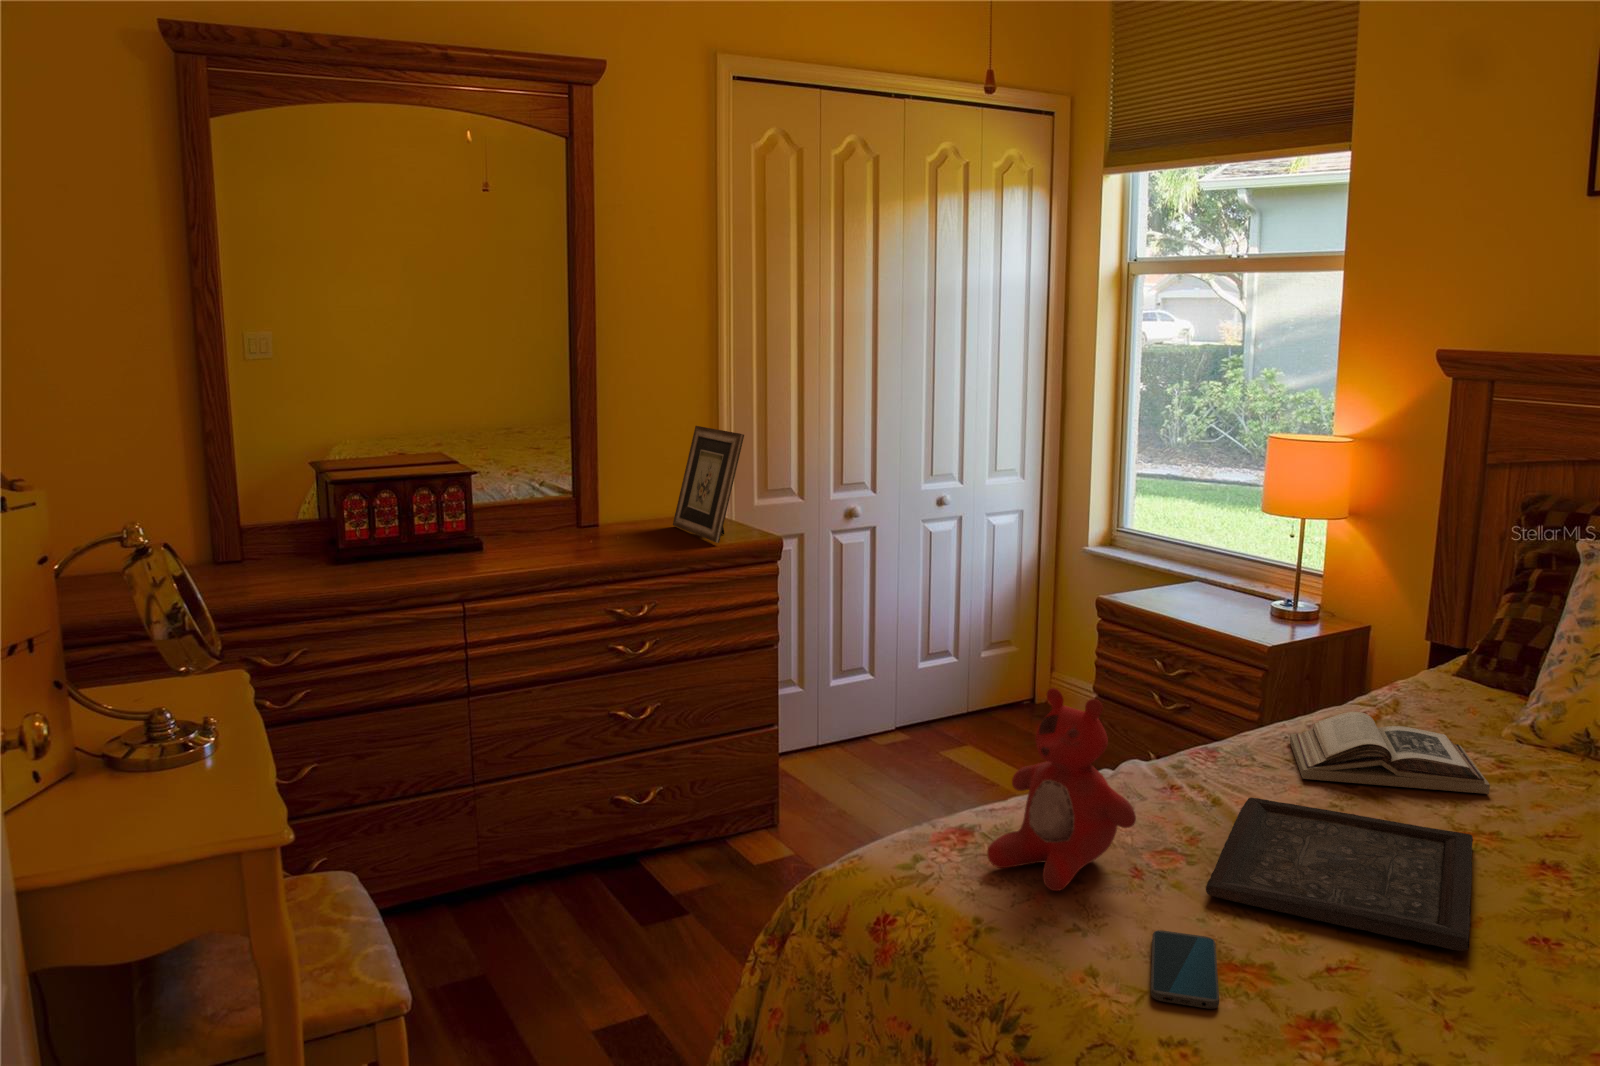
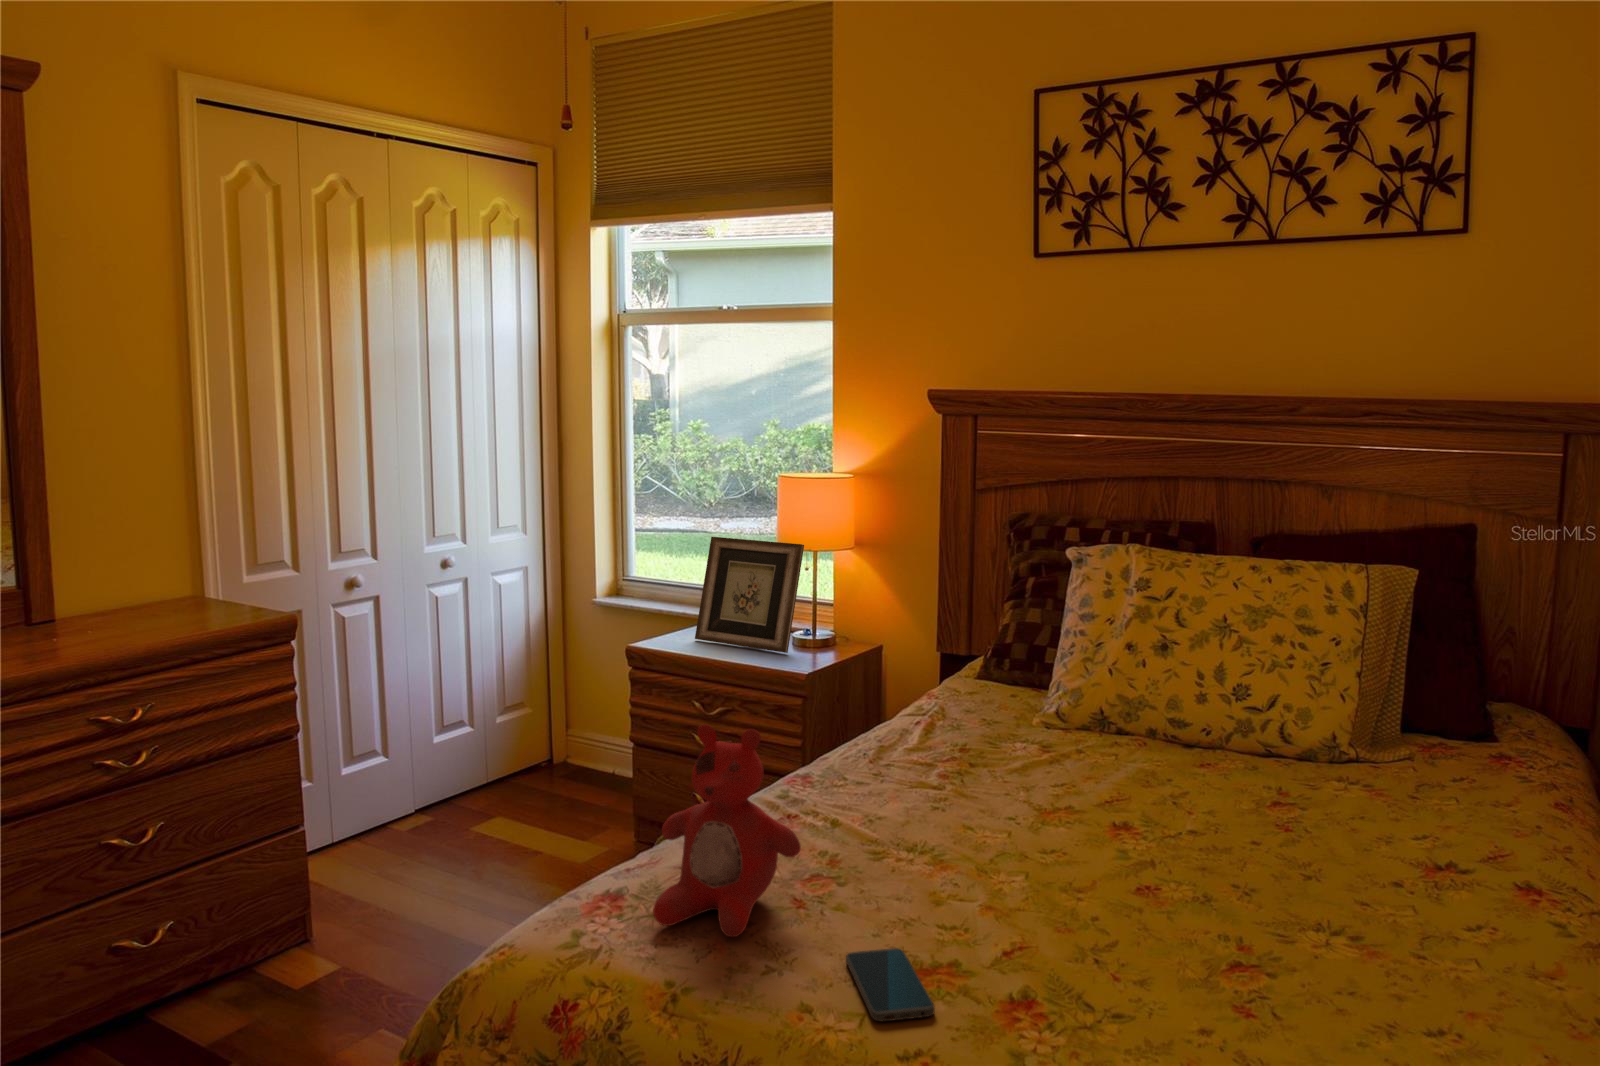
picture frame: present [673,426,744,543] -> present [695,537,804,653]
book: present [1290,711,1490,794] -> none [874,718,1048,786]
tray: present [1206,798,1473,951] -> none [867,810,1102,911]

